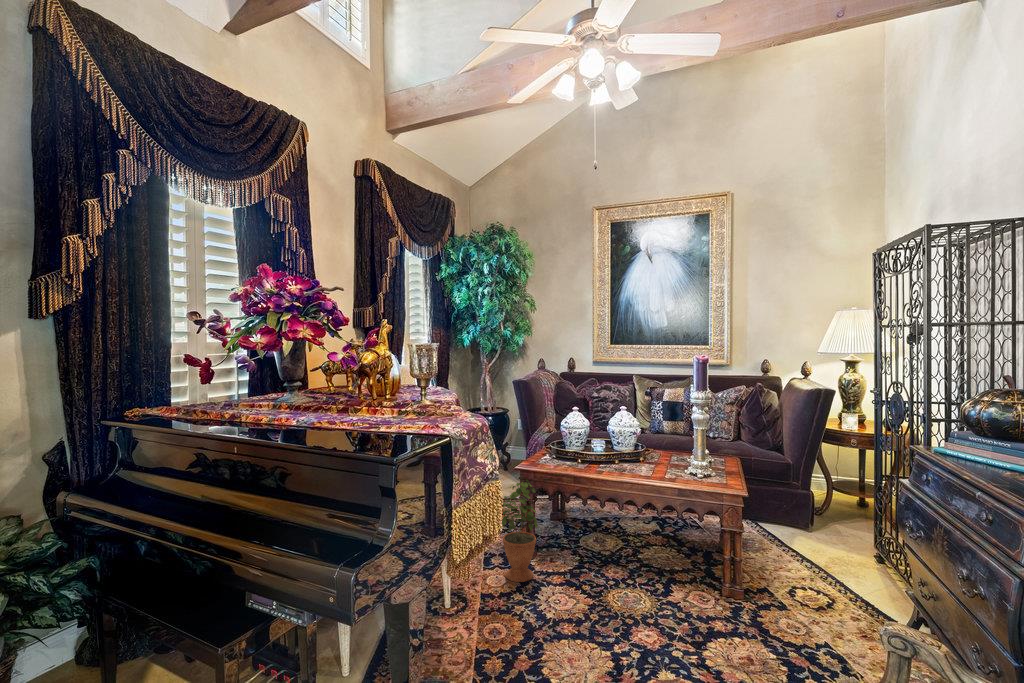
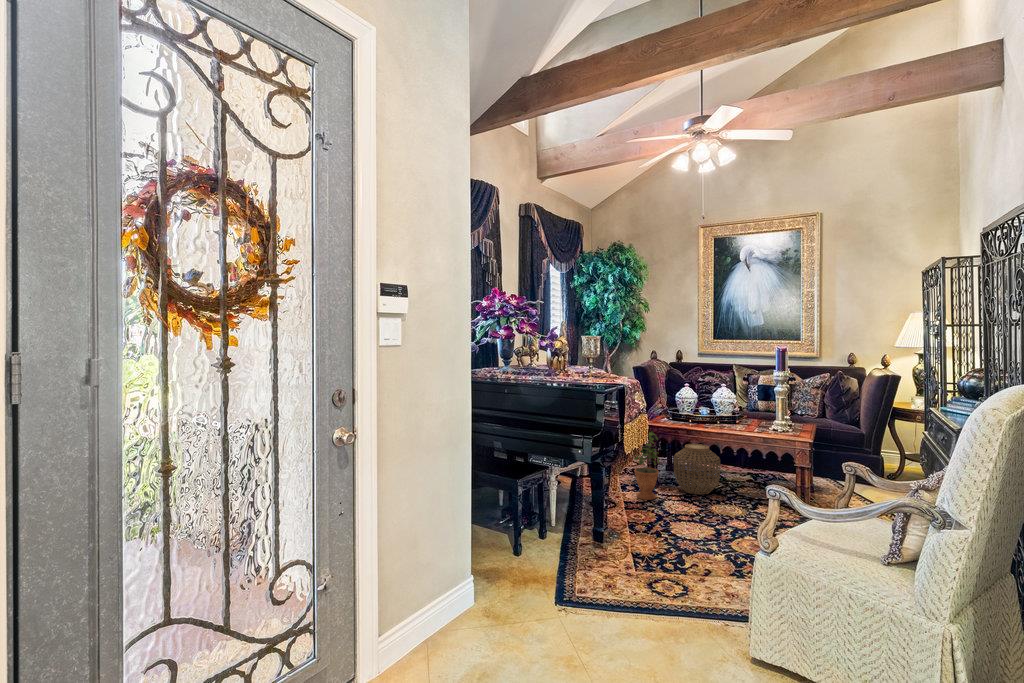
woven basket: none [559,492,620,565] -> present [674,444,720,495]

